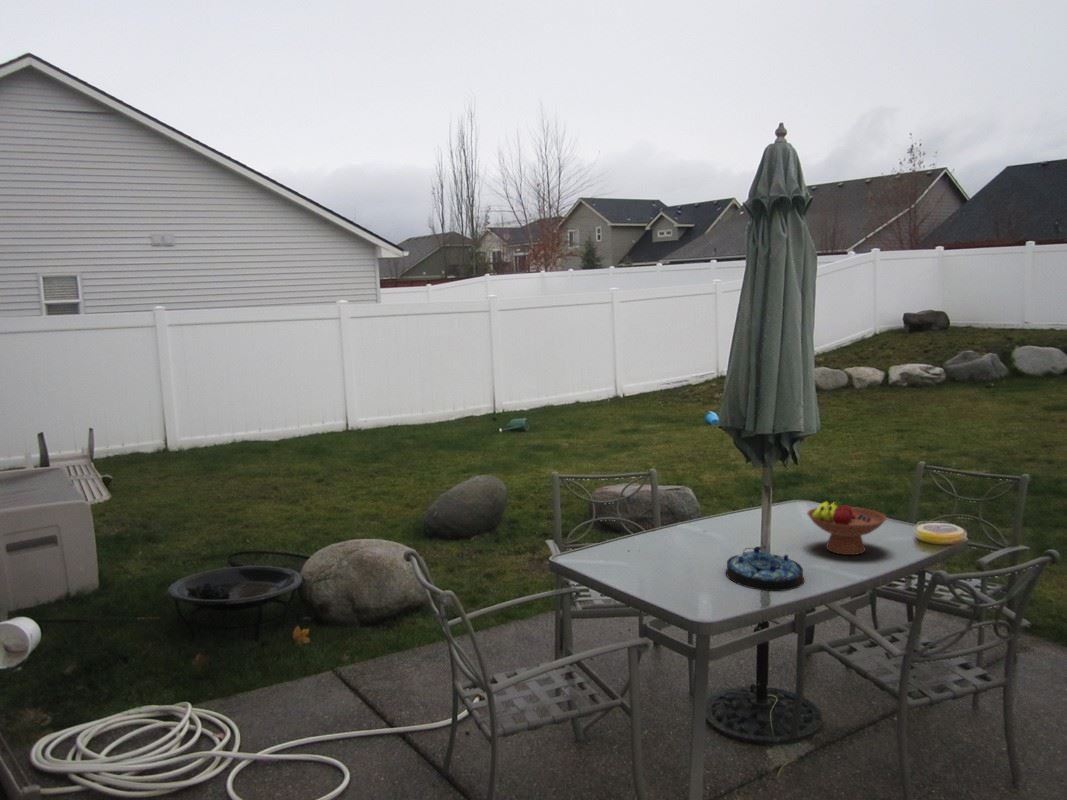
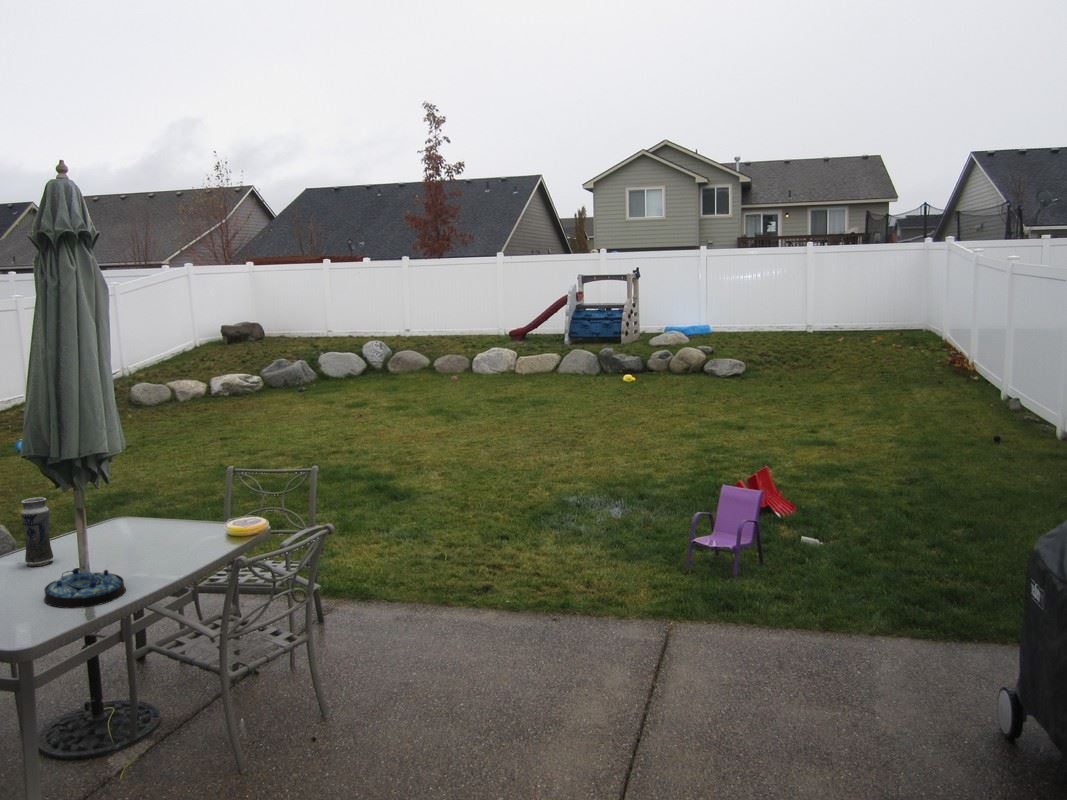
vase: none [711,468,736,535] -> present [21,497,53,566]
fruit bowl: present [807,501,886,555] -> none [125,512,200,560]

